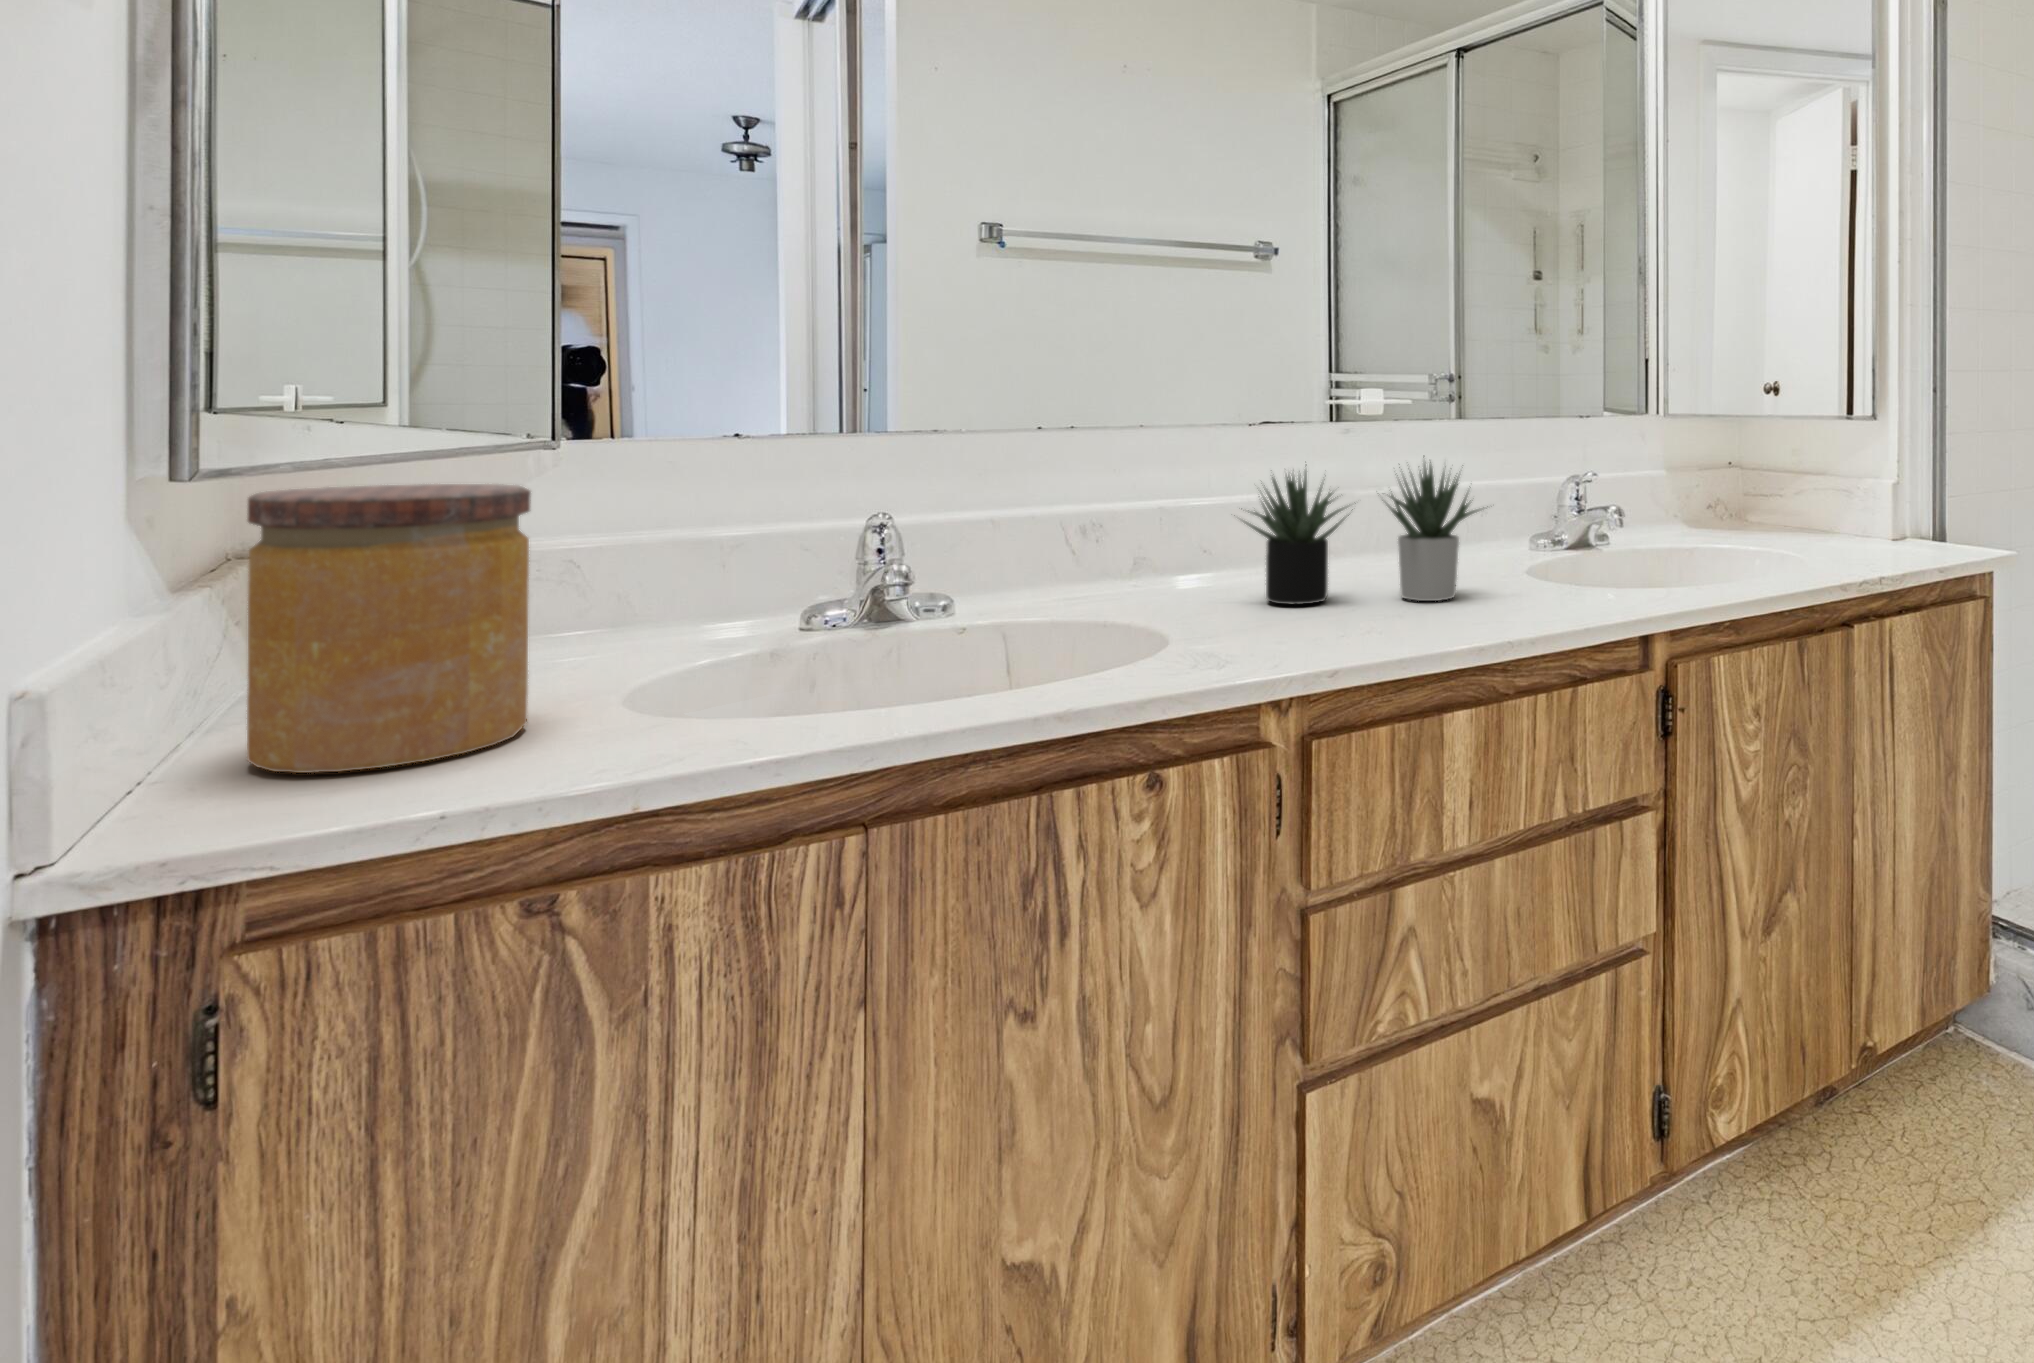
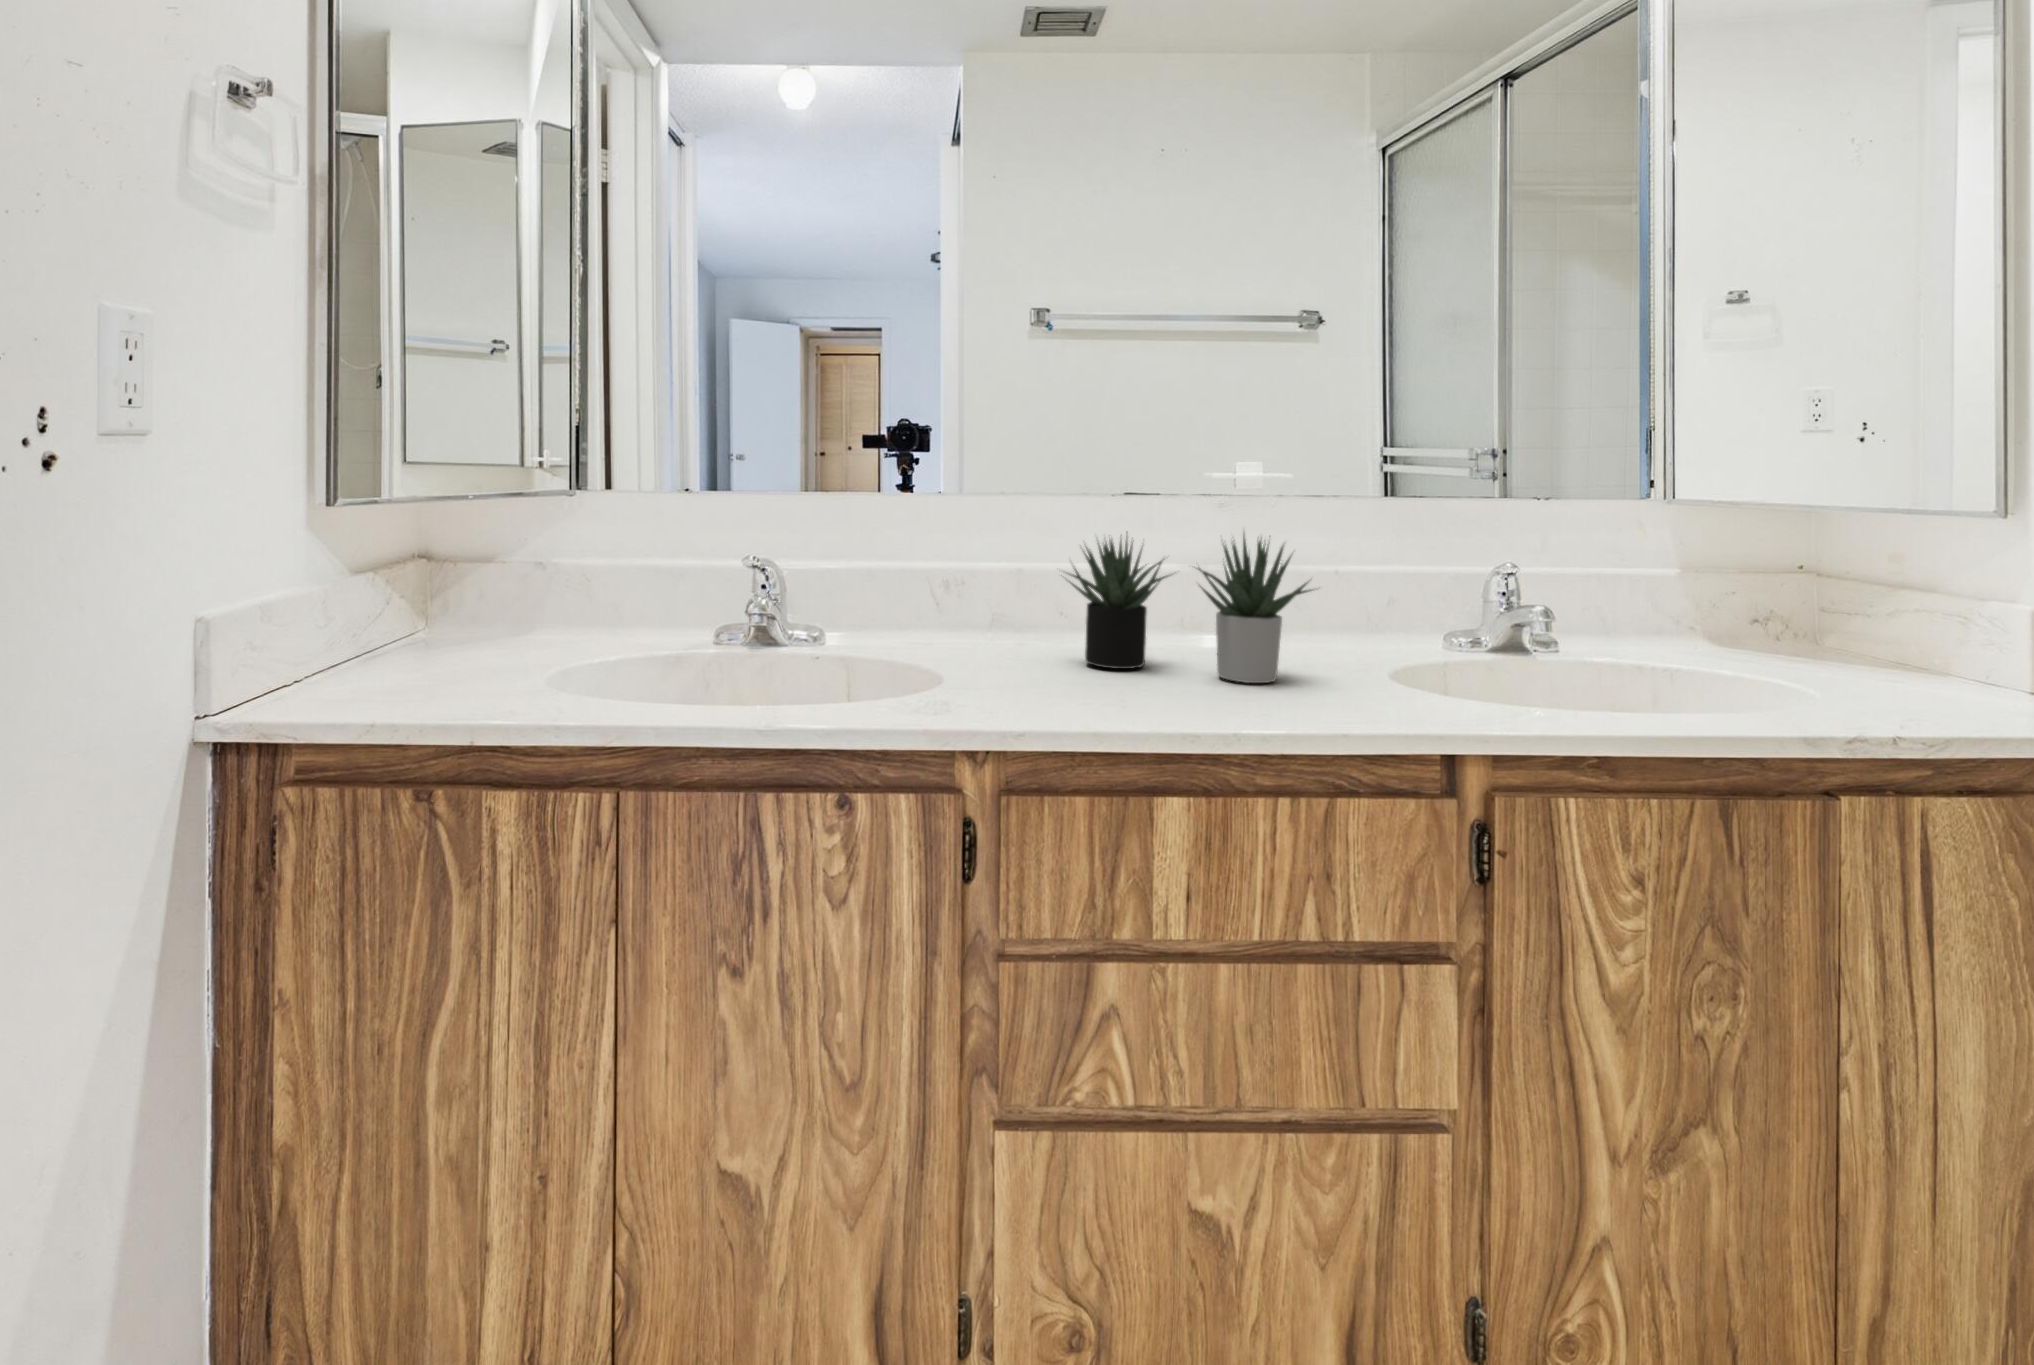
jar: present [247,484,531,773] -> none [339,510,490,690]

